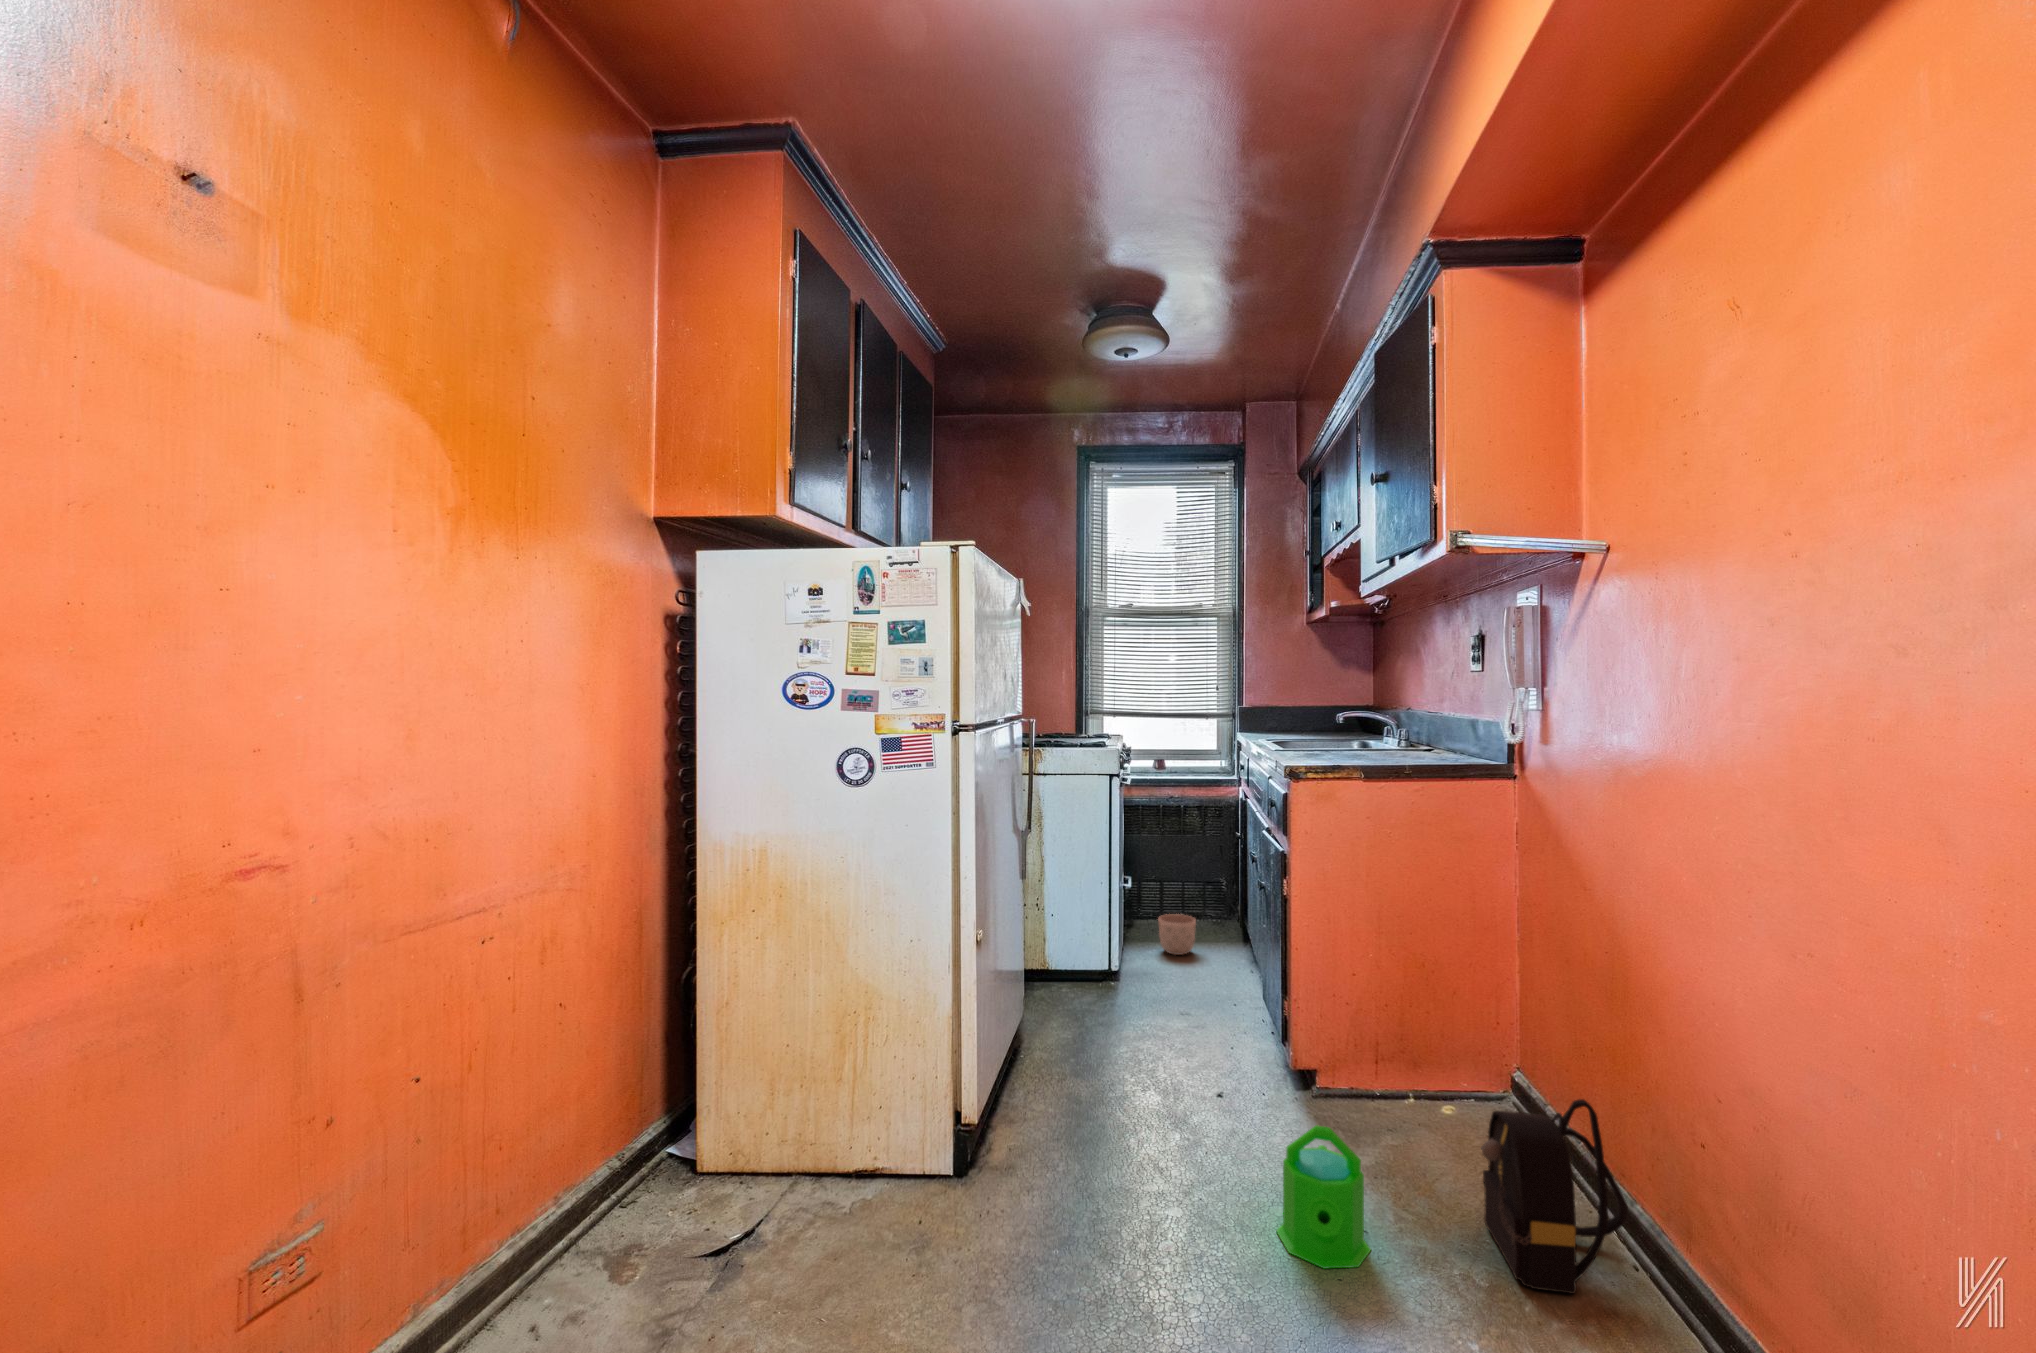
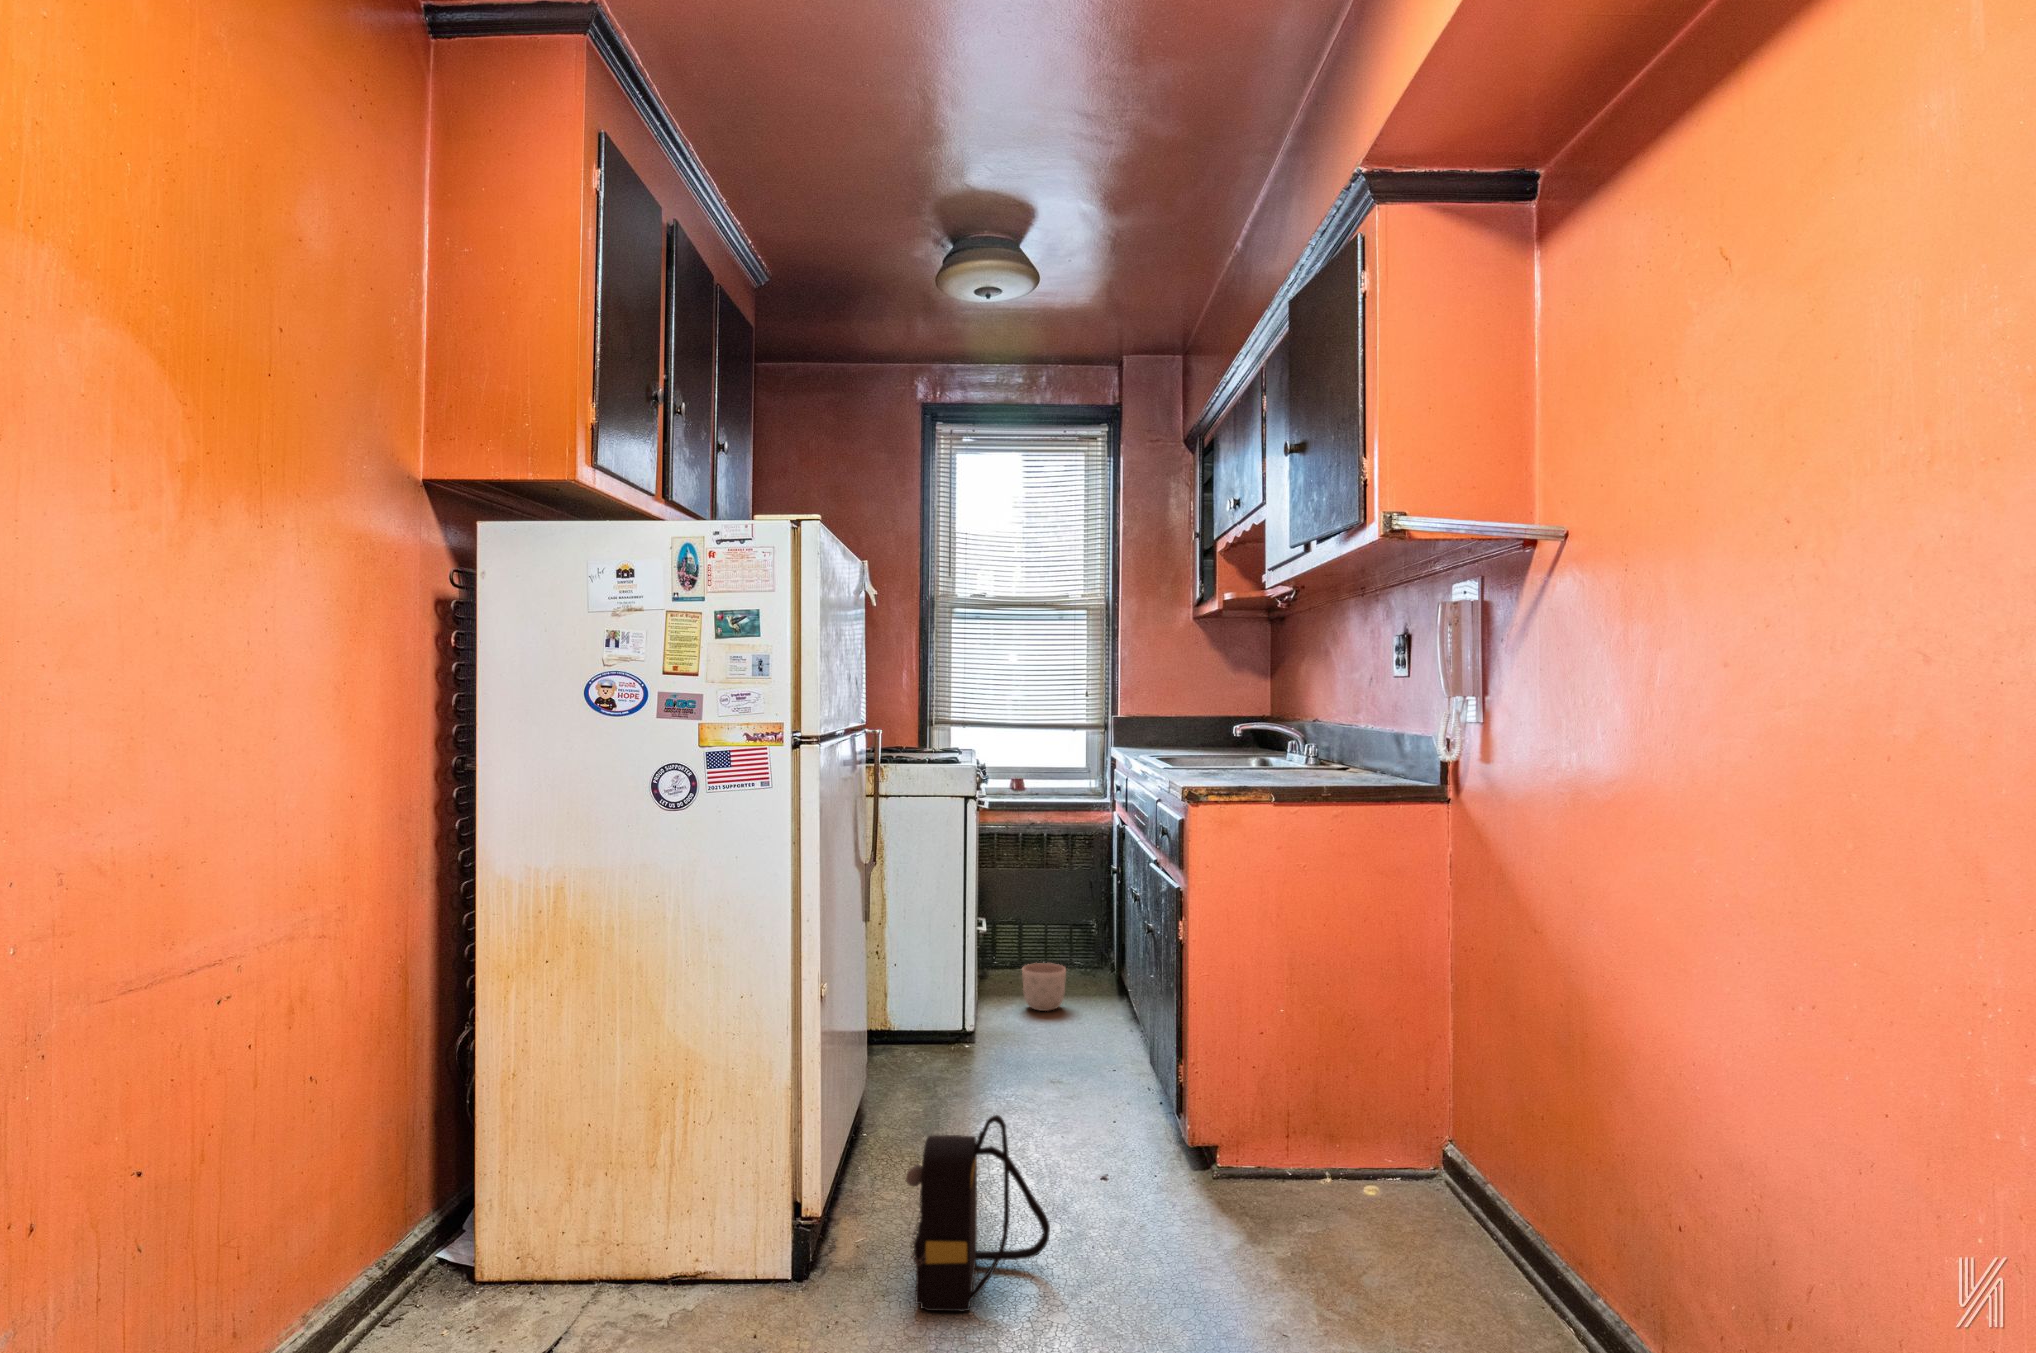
backpack: present [1481,1099,1628,1294] -> present [905,1115,1050,1311]
watering can: present [1277,1125,1371,1269] -> none [1156,1162,1254,1311]

